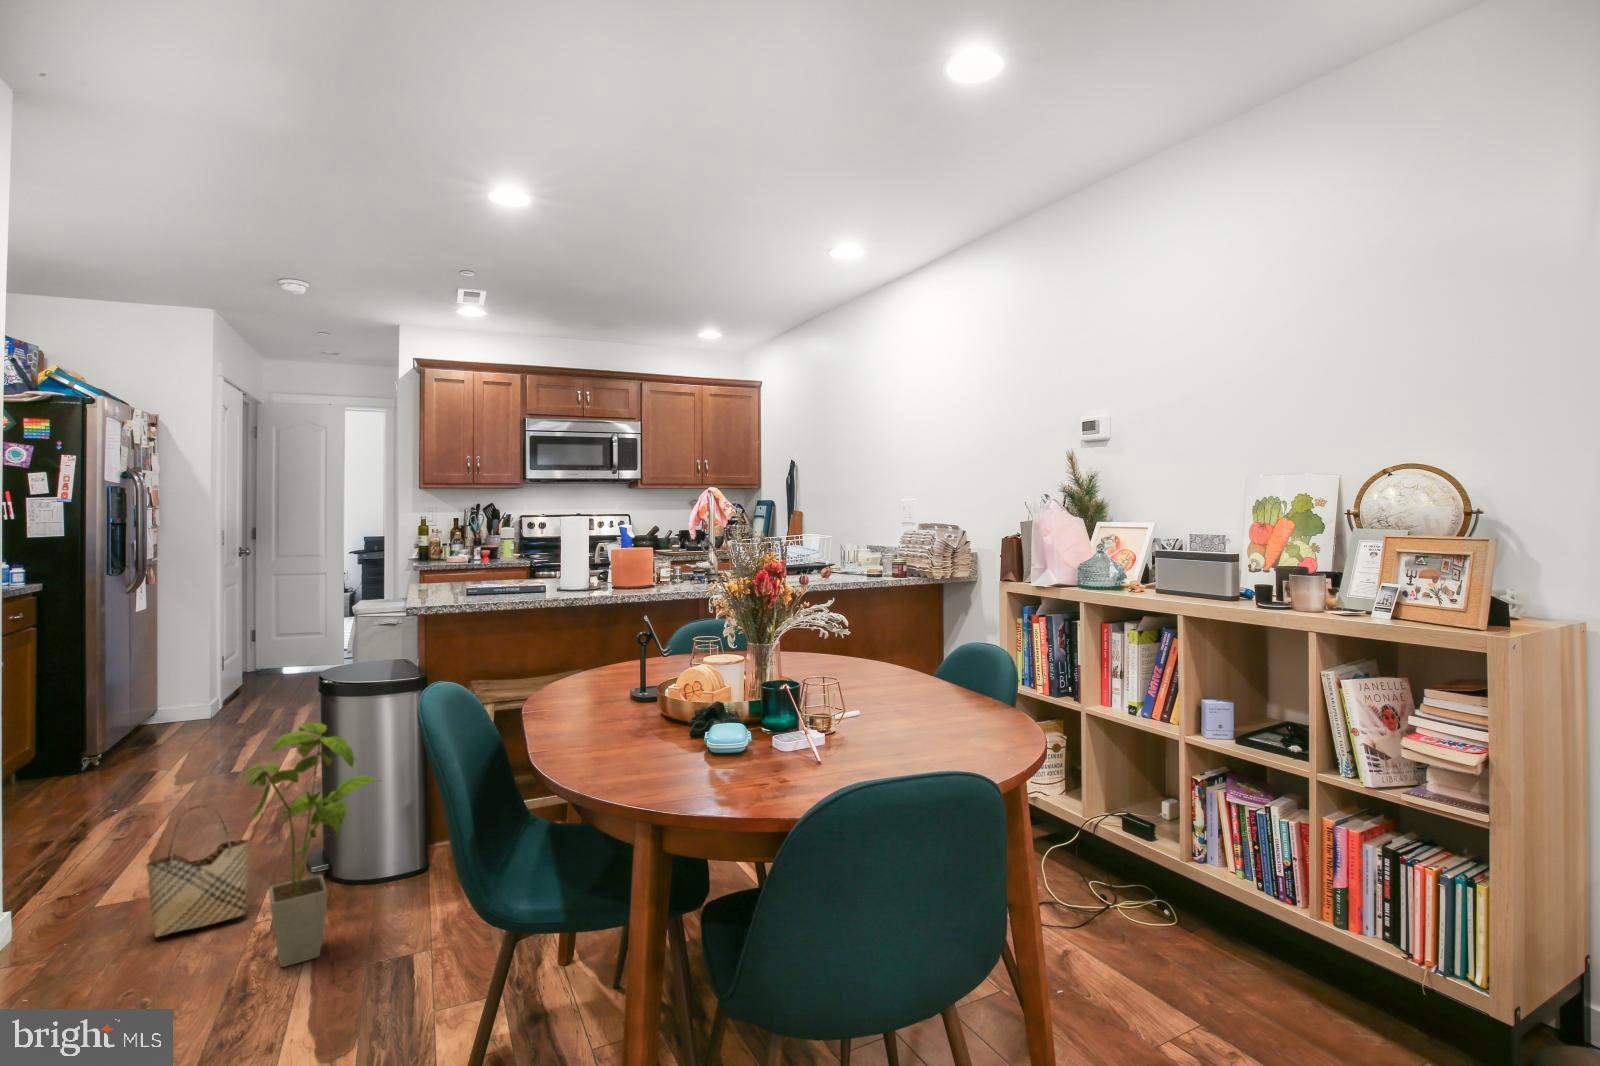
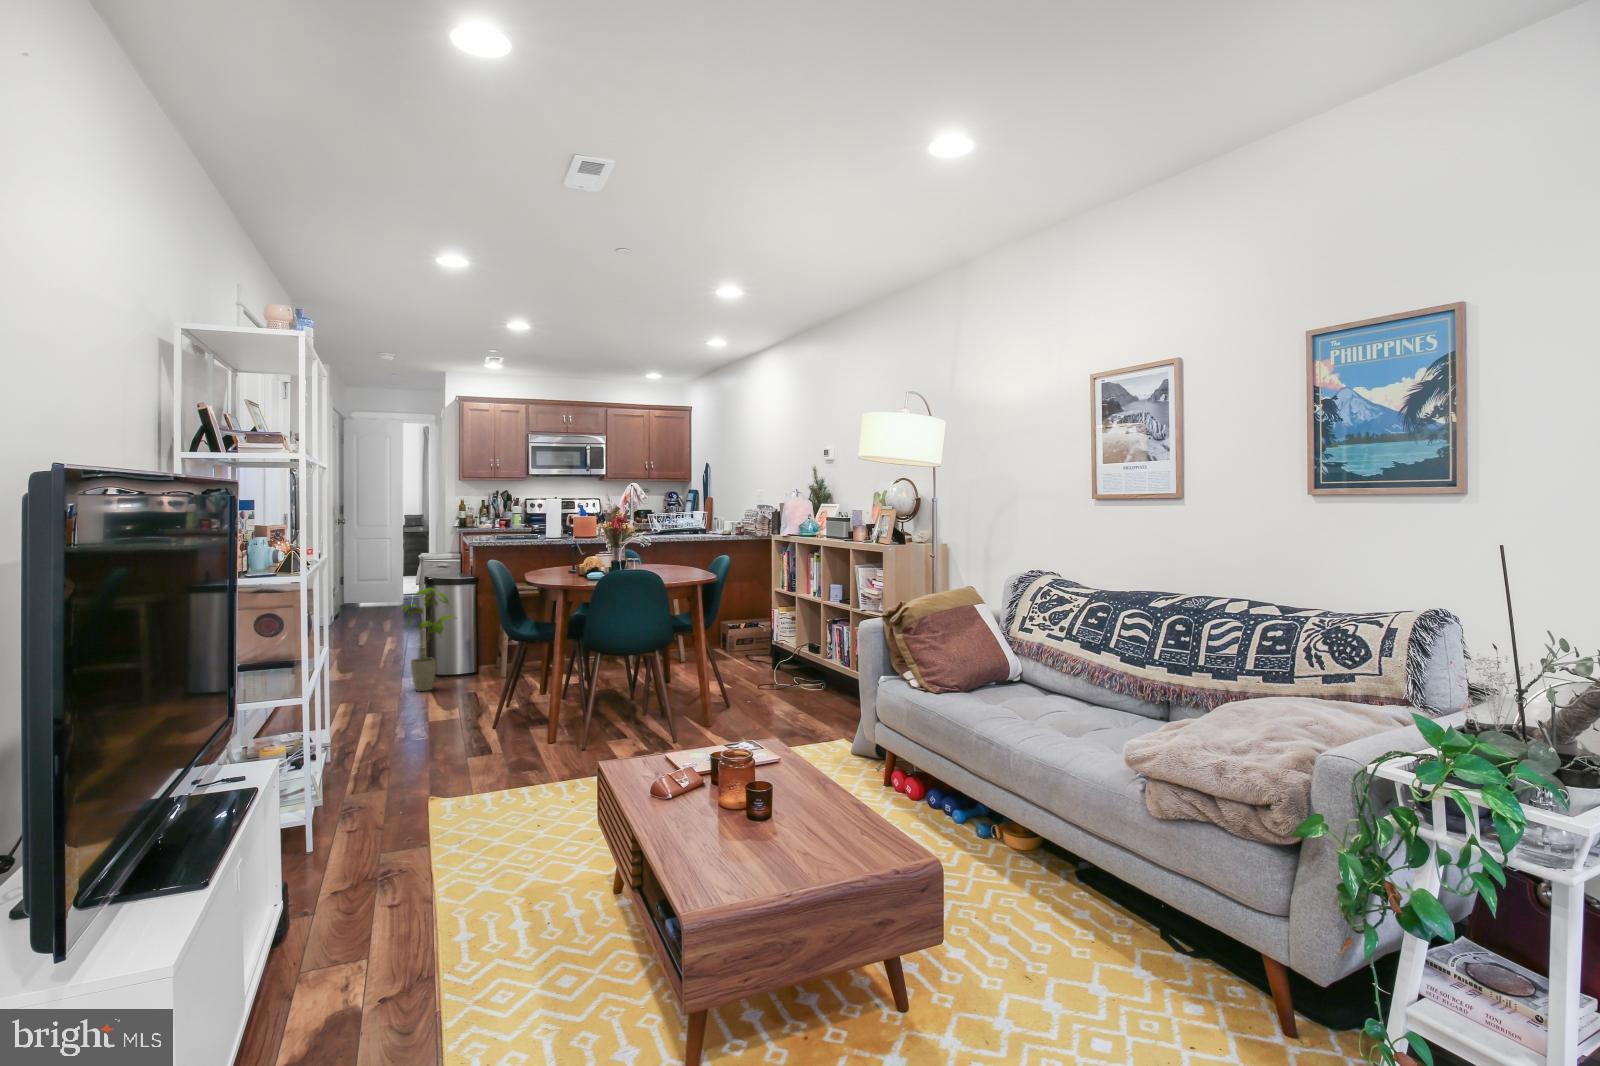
woven basket: present [146,806,250,937] -> none [355,630,396,684]

